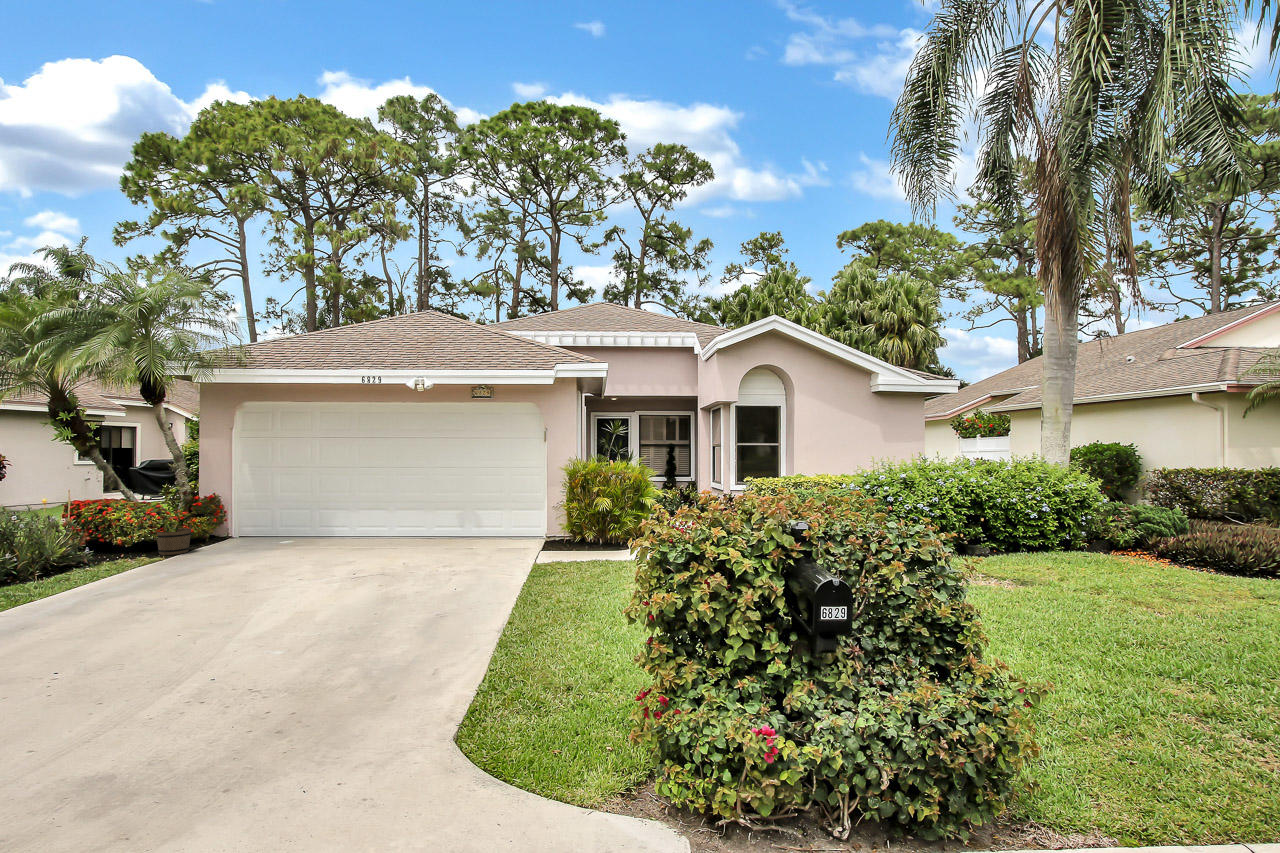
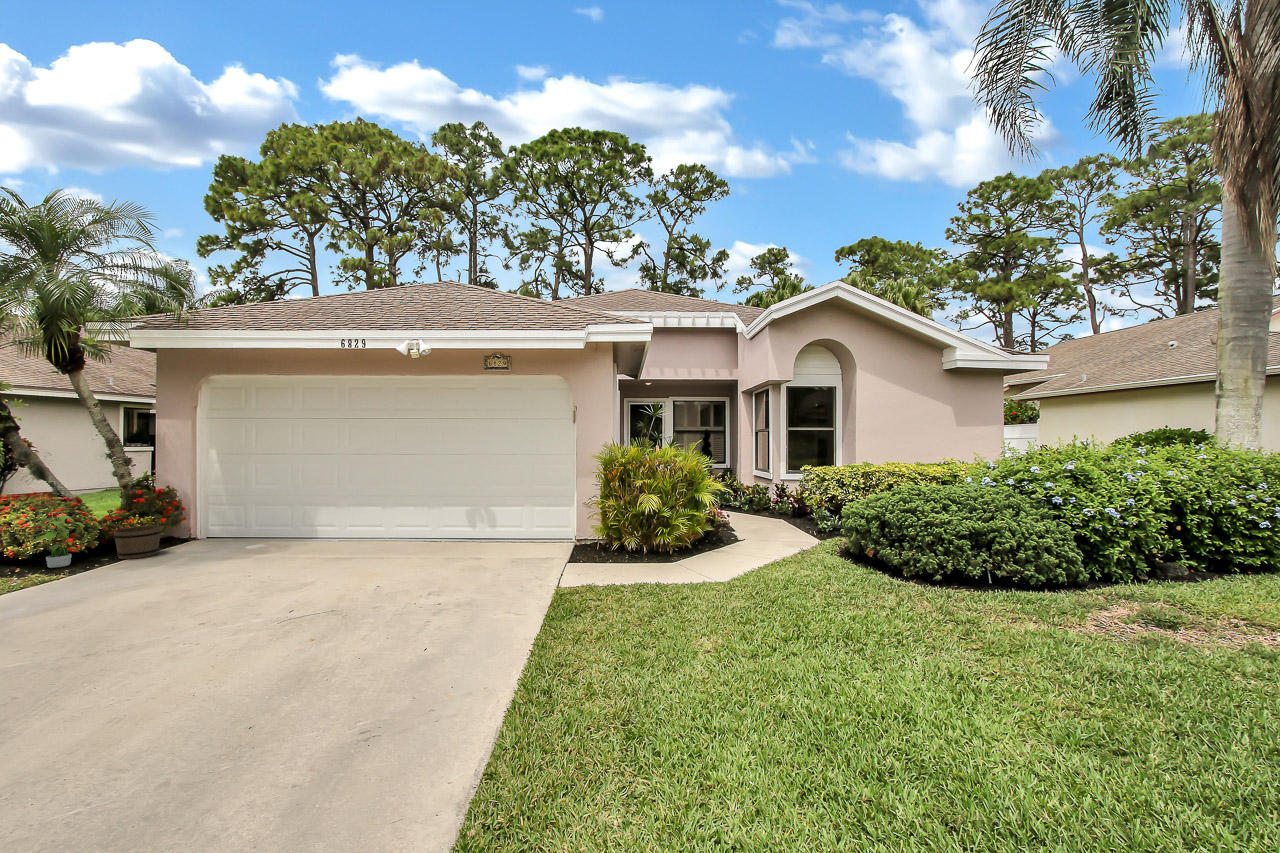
potted plant: none [101,517,136,561] -> present [33,515,84,568]

